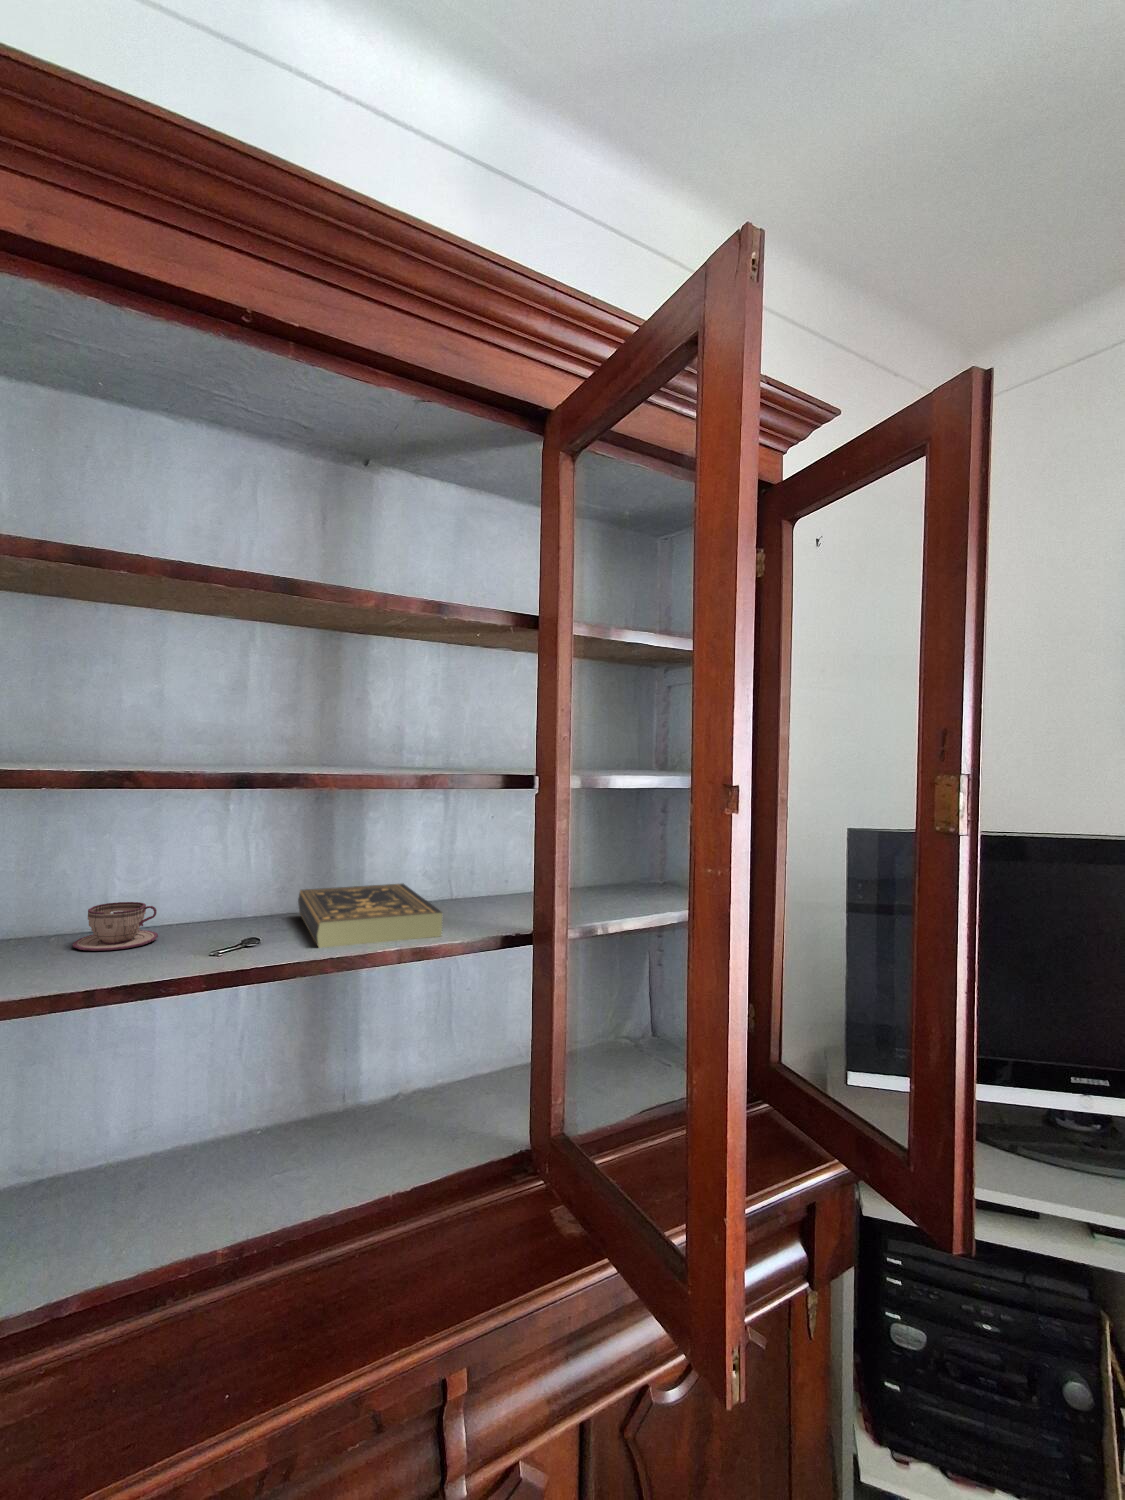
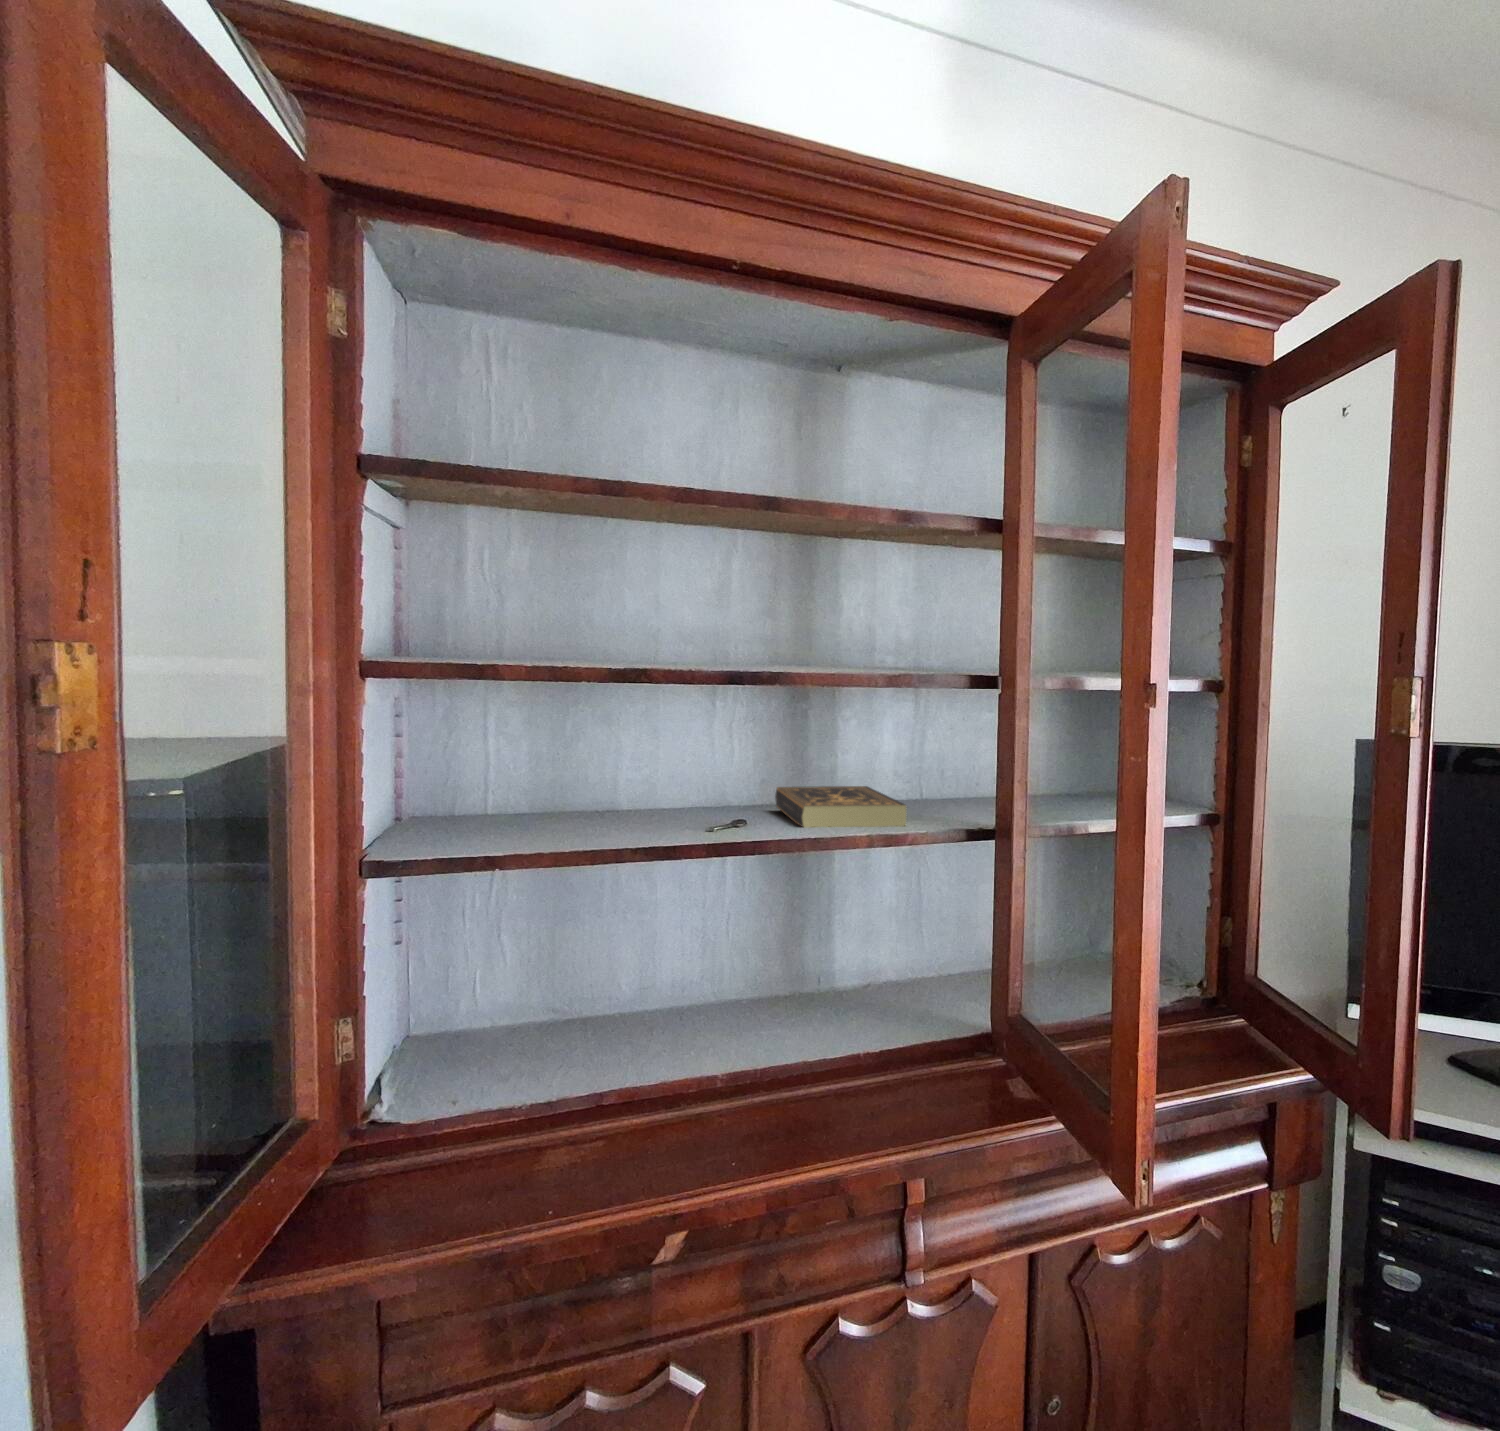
teacup: present [73,902,158,951] -> none [616,787,674,821]

